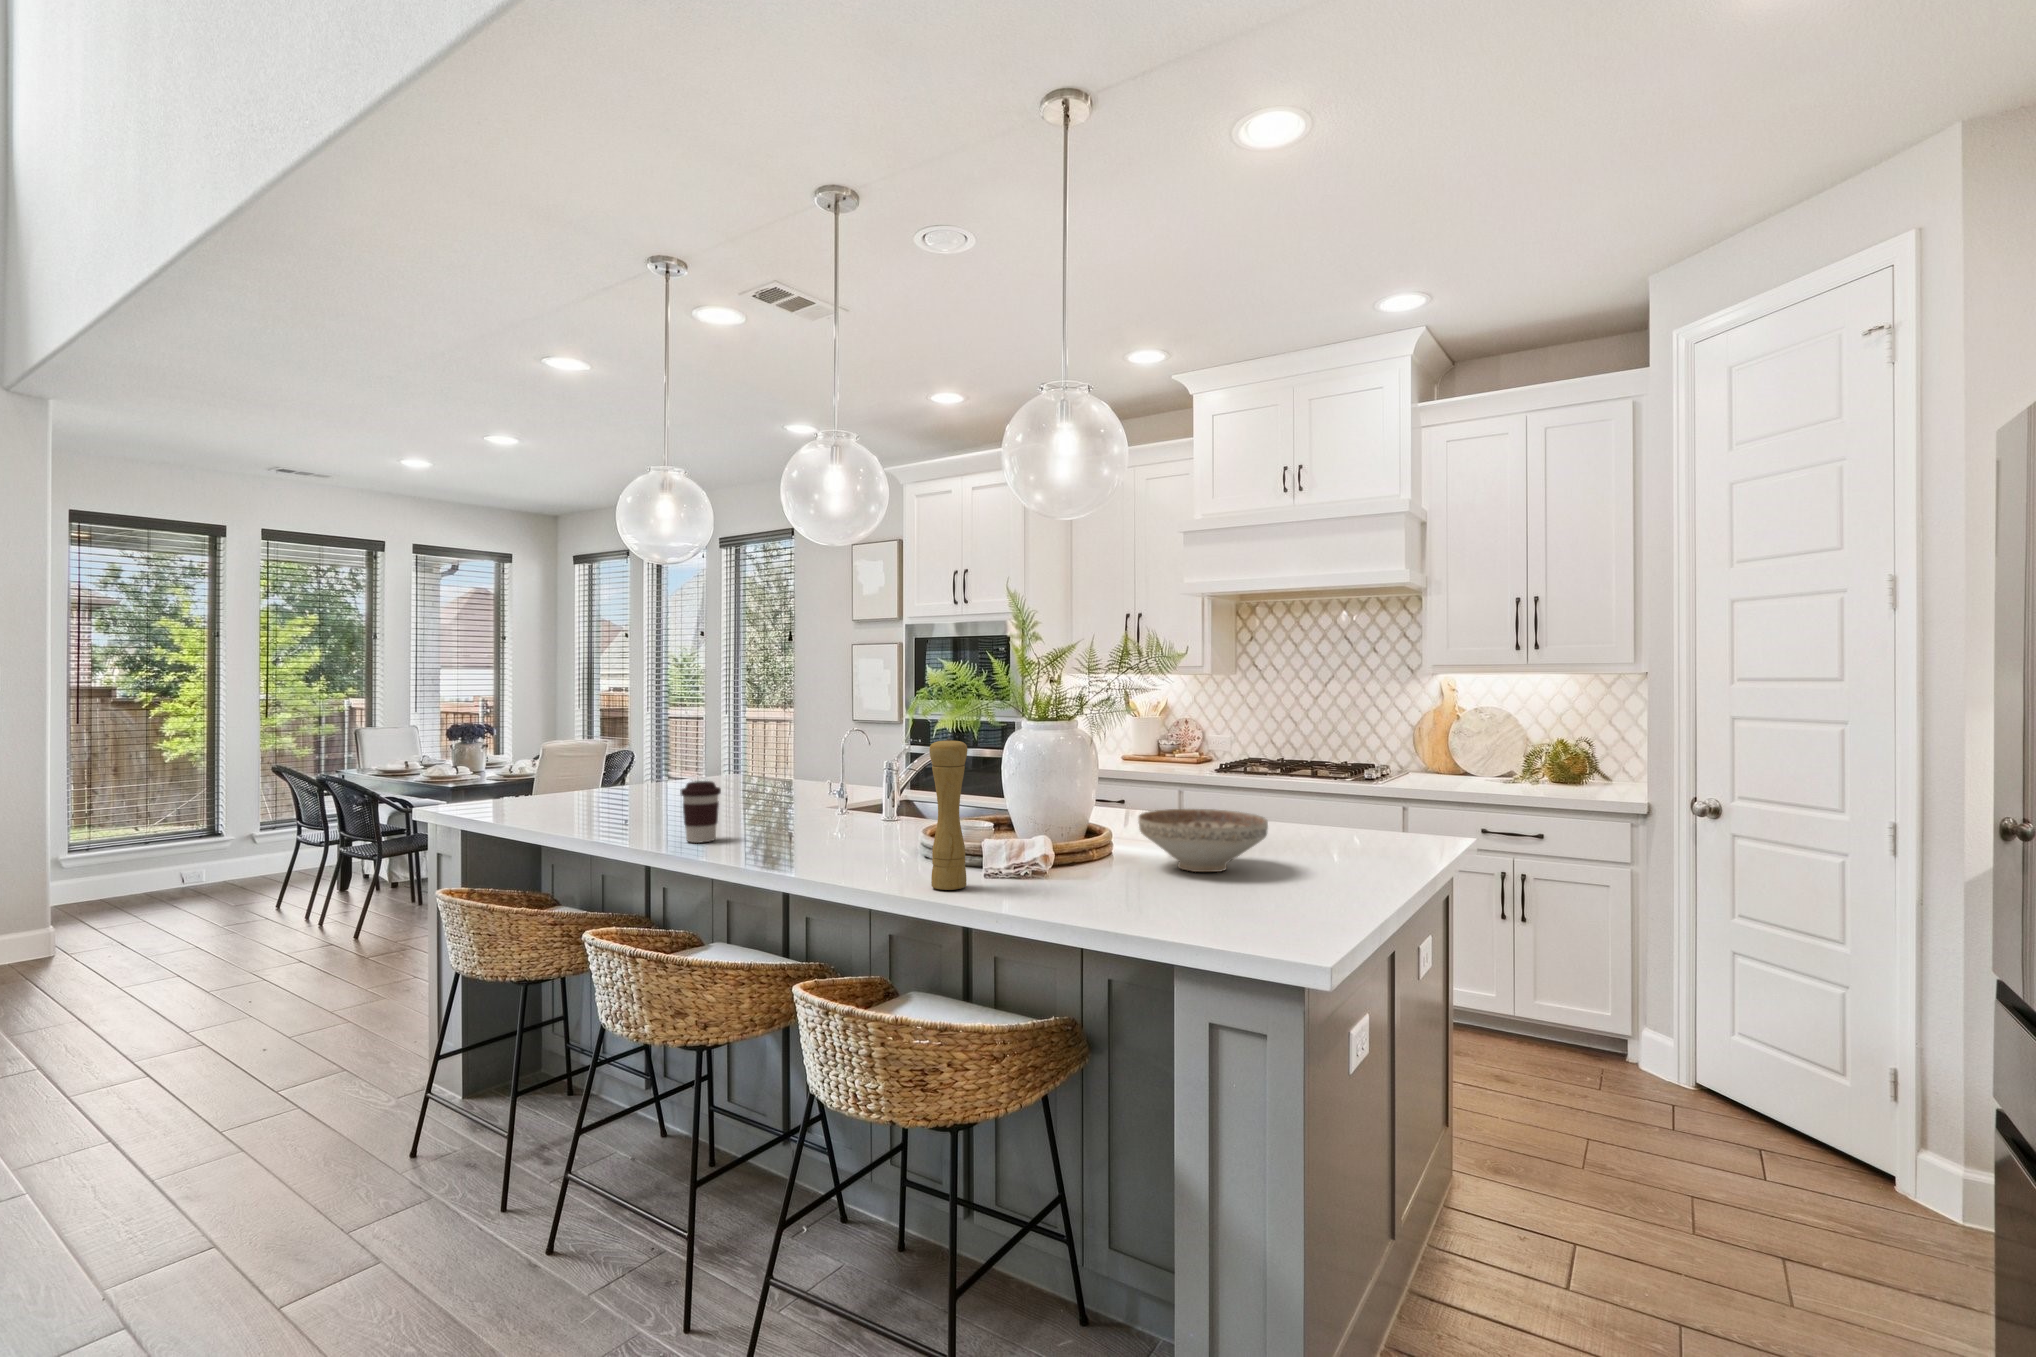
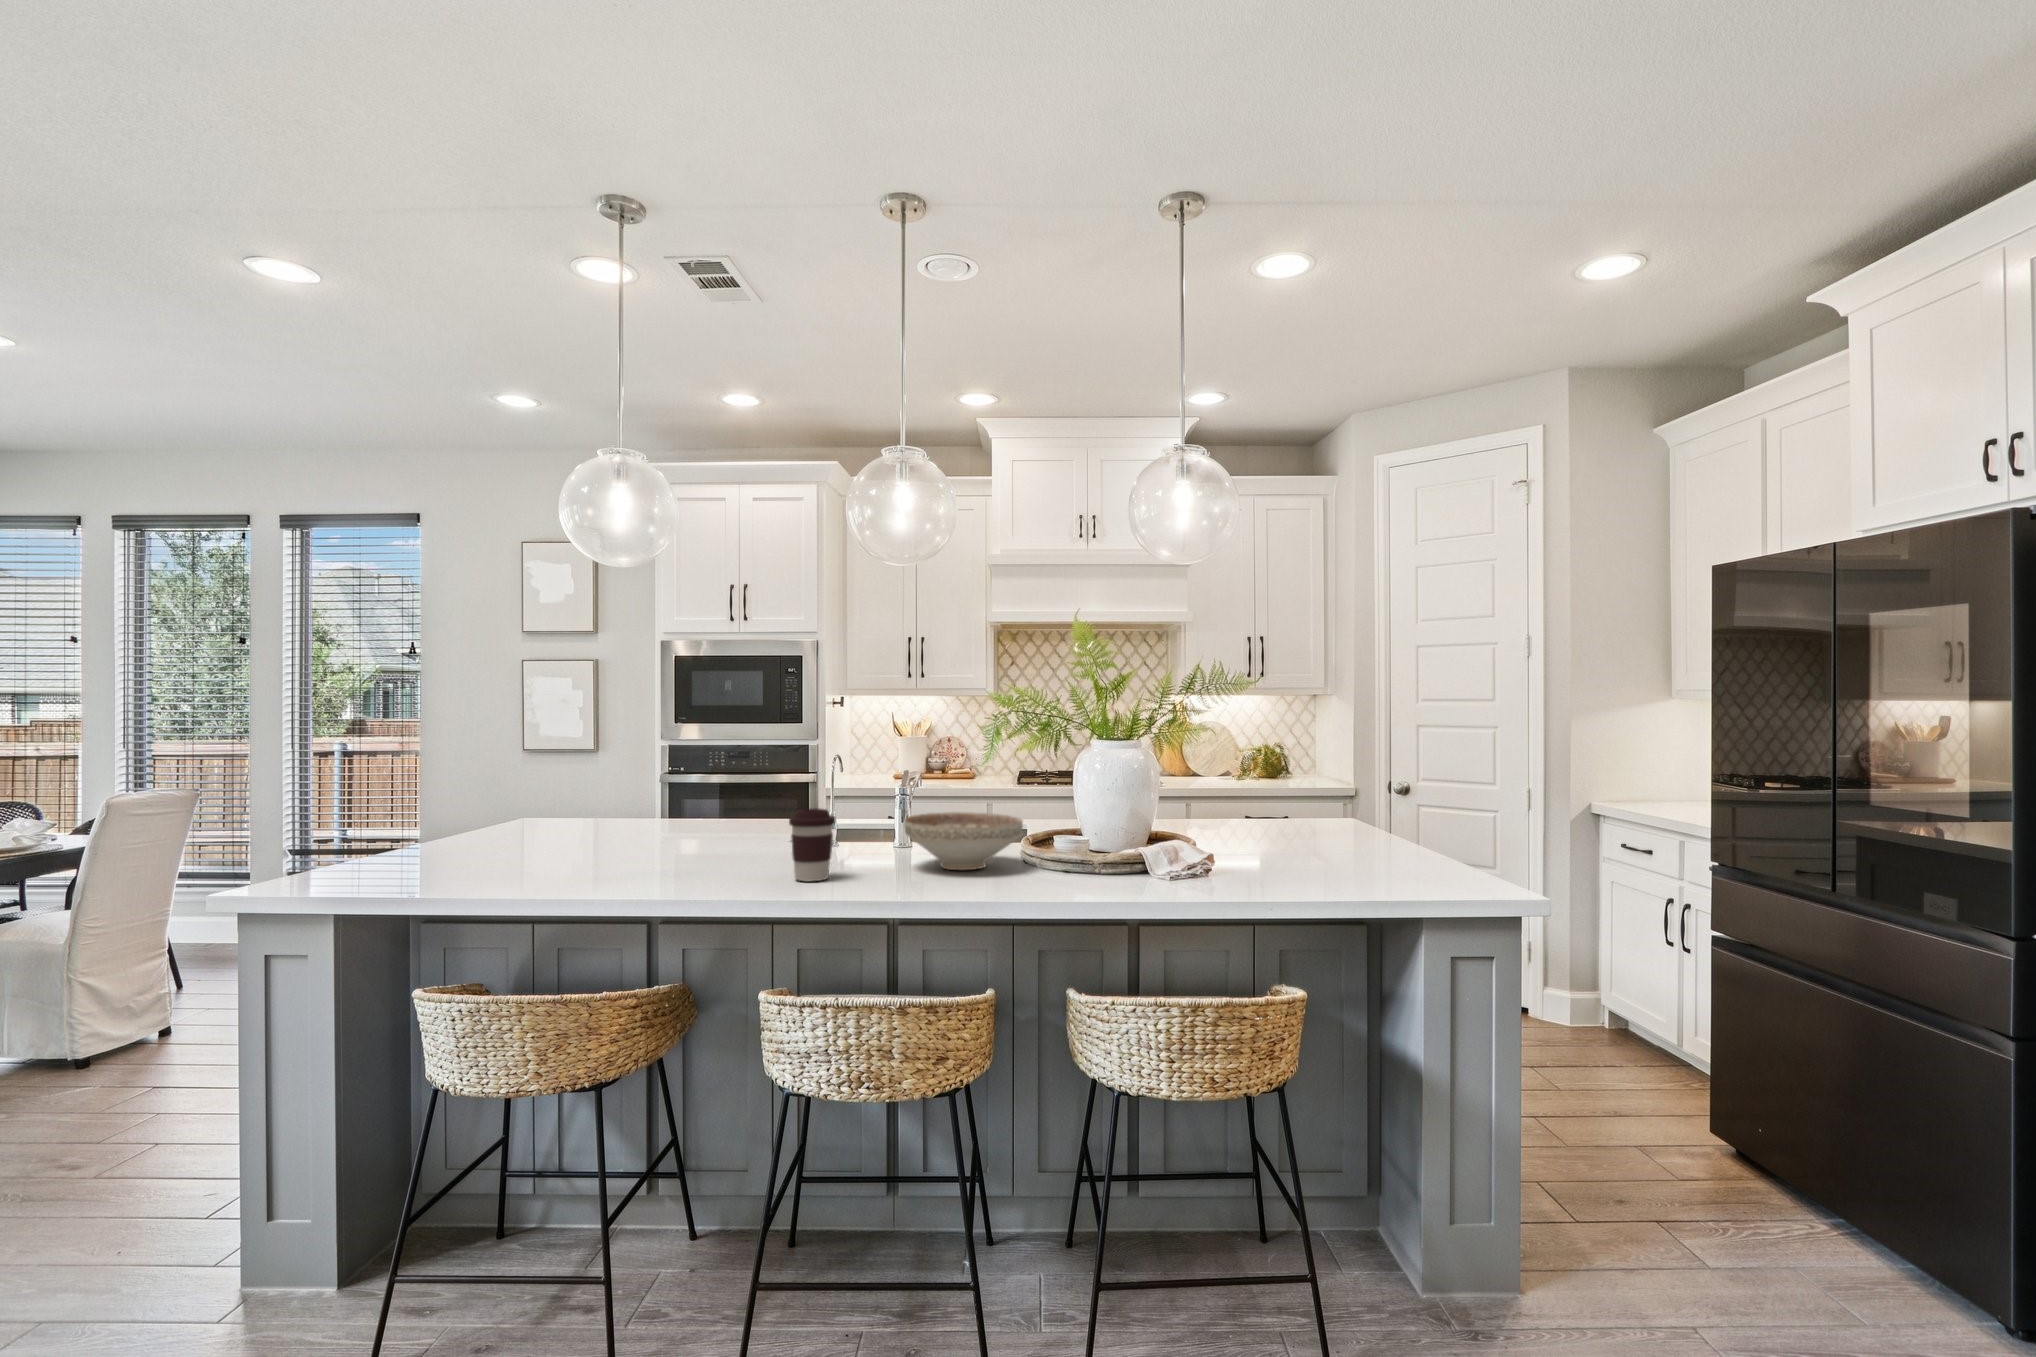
pepper mill: present [929,738,967,890] -> none [1202,747,1240,894]
decorative bowl: present [1138,809,1268,872] -> present [904,812,1023,870]

